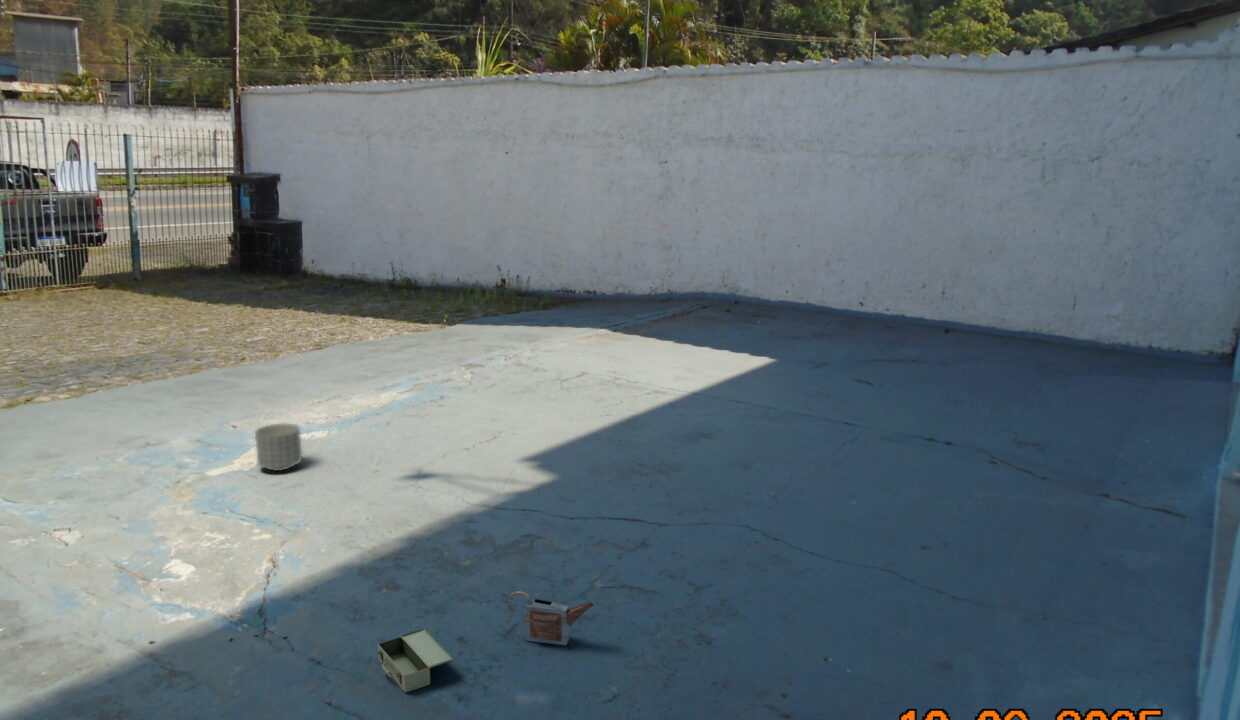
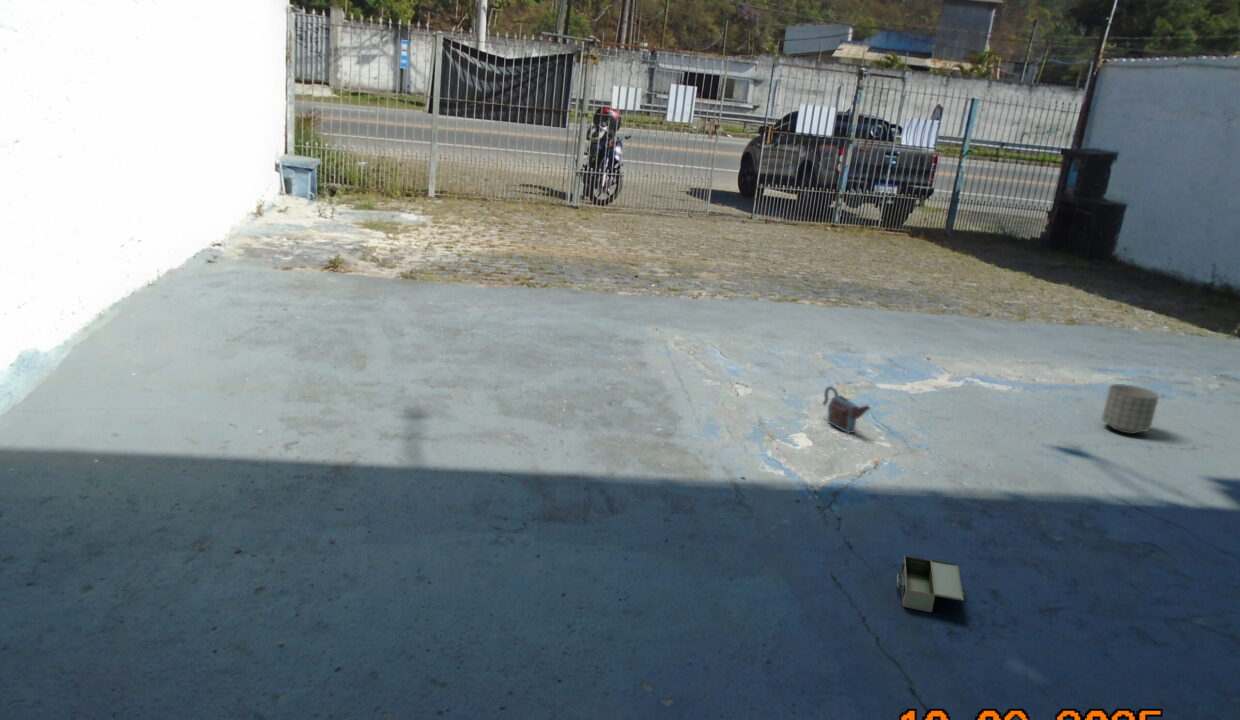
planter: present [255,423,302,471] -> present [1102,384,1158,434]
watering can: present [507,591,594,645] -> present [823,386,870,433]

